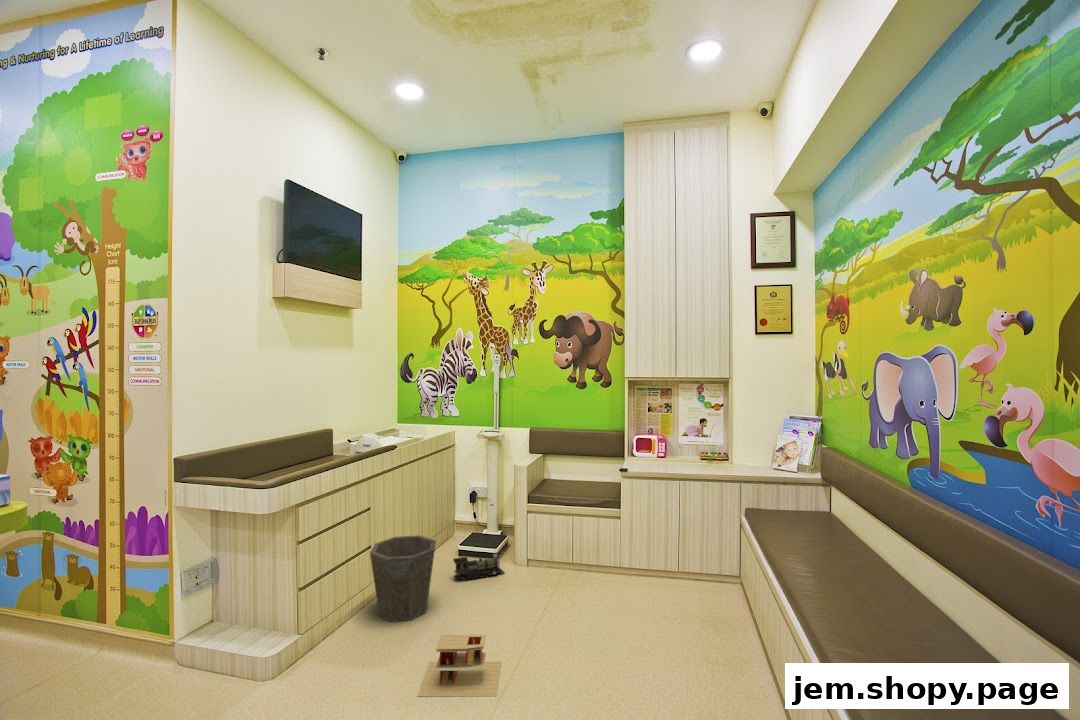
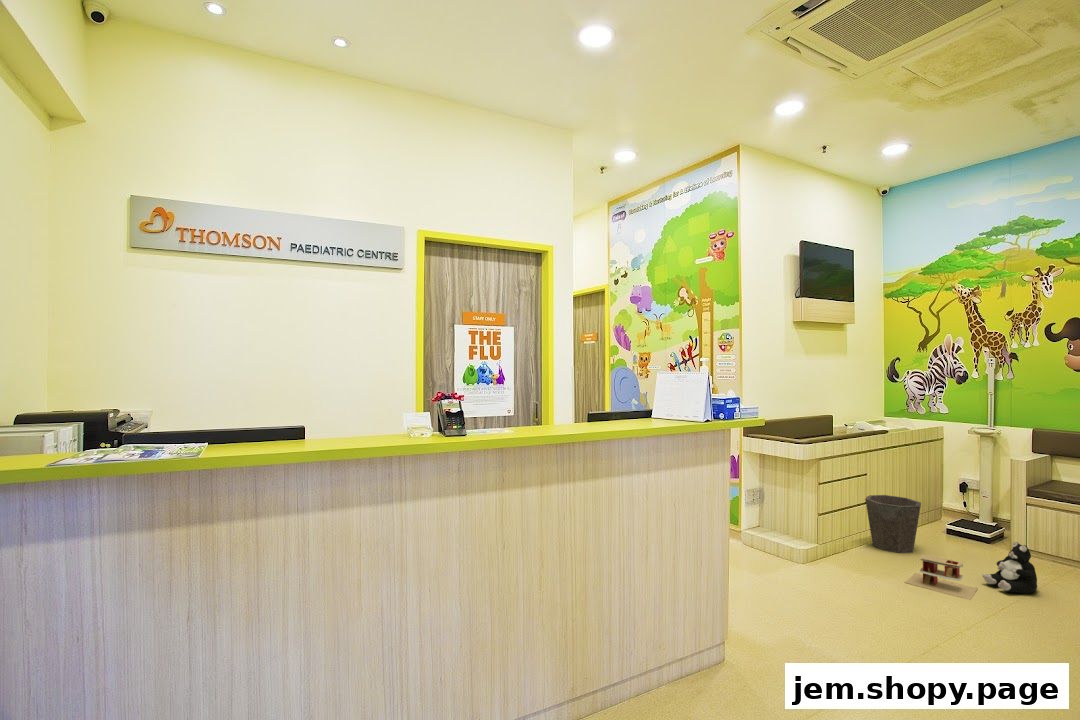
toy train: present [453,553,504,580] -> none [939,526,994,551]
plush toy: none [504,580,555,653] -> present [982,542,1037,593]

